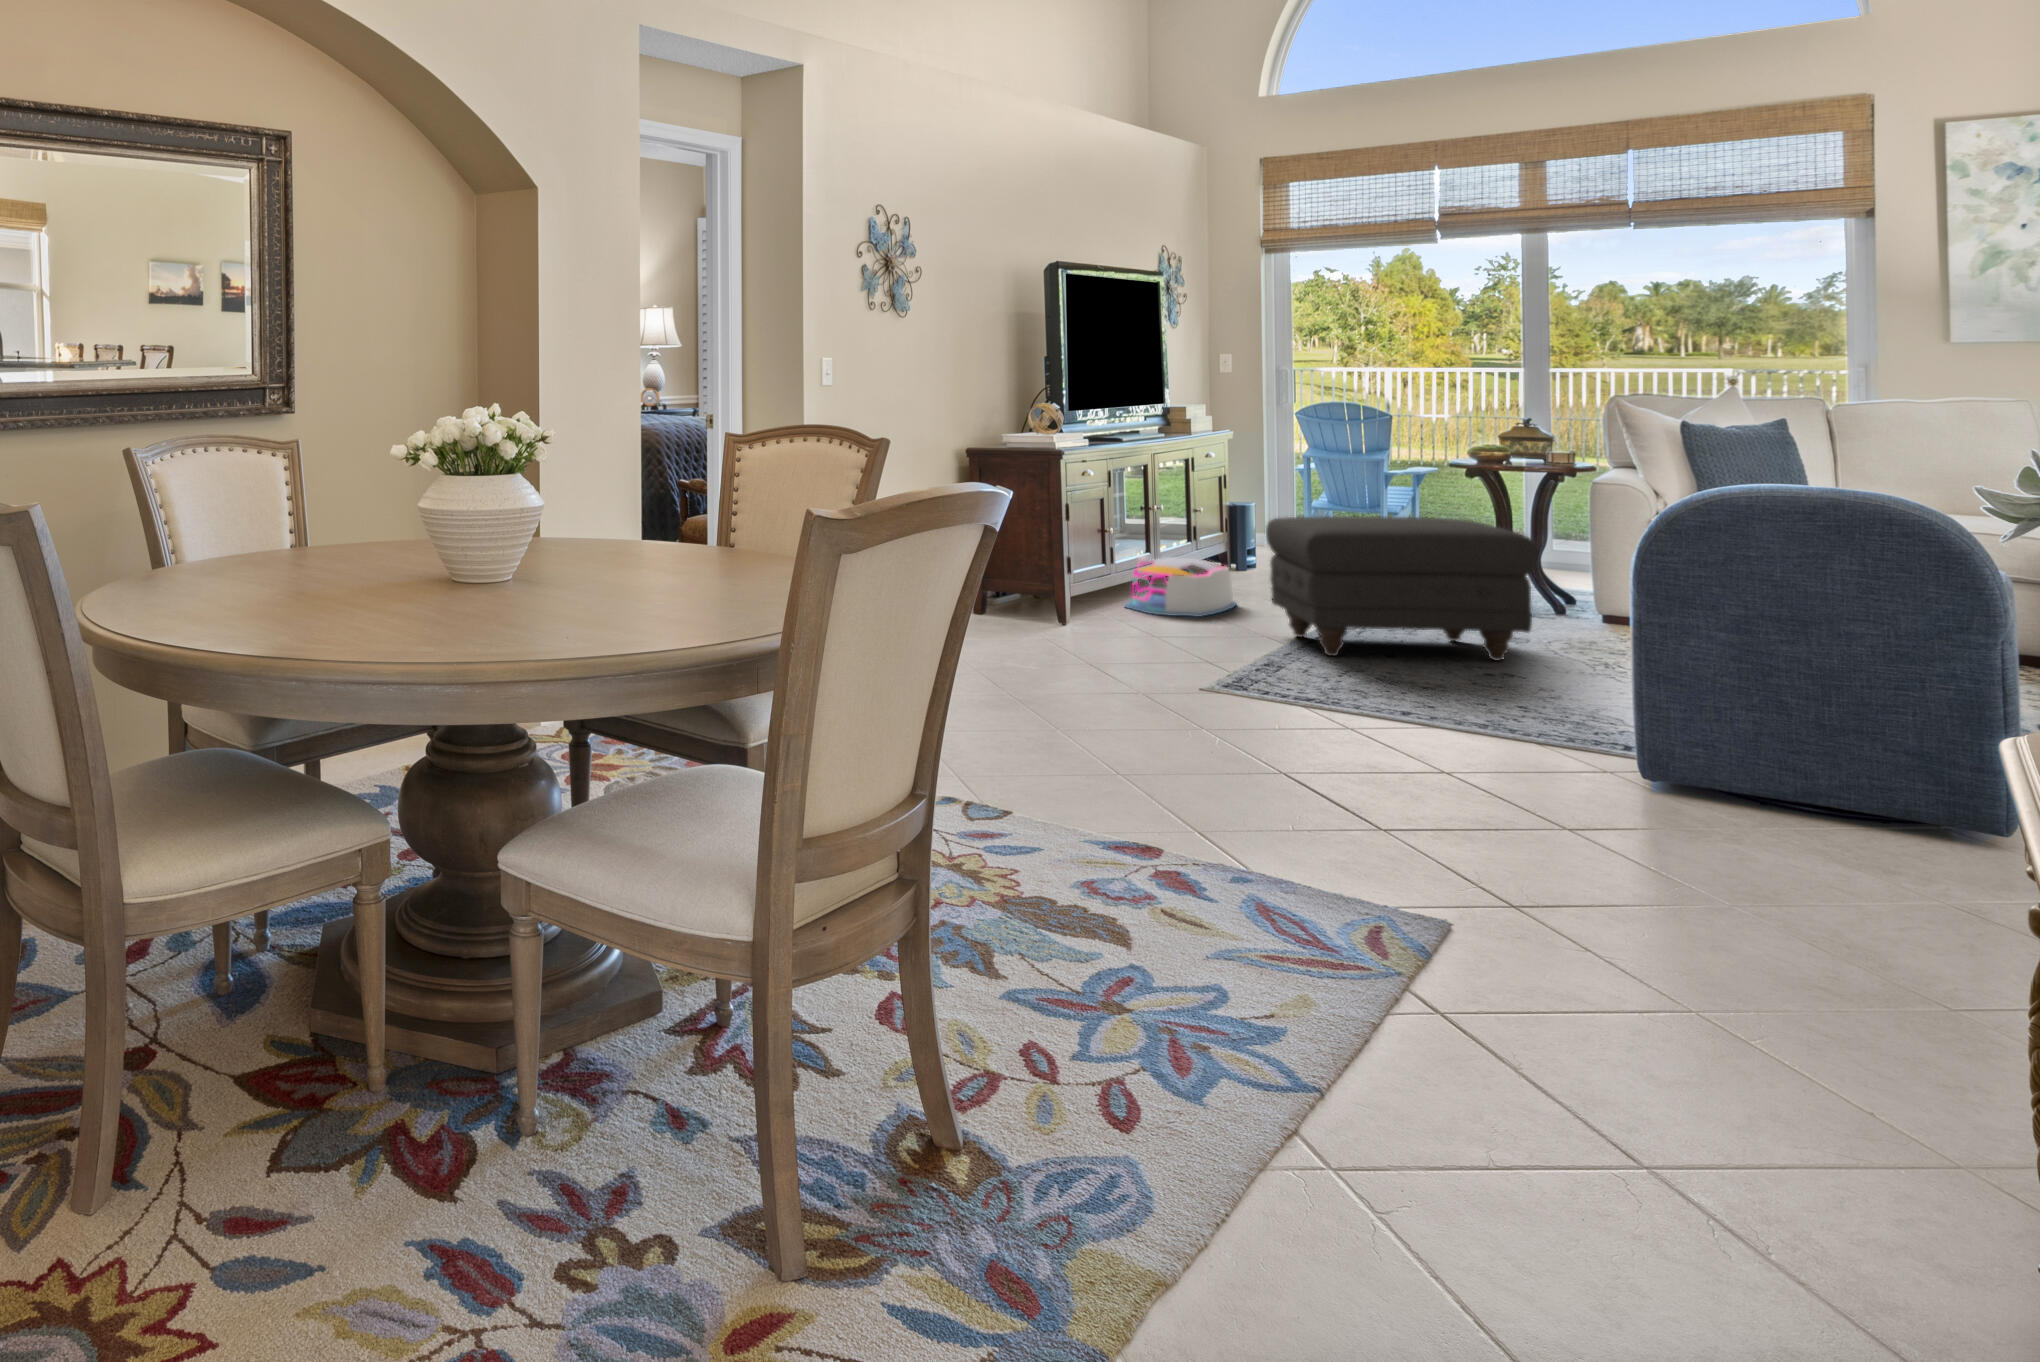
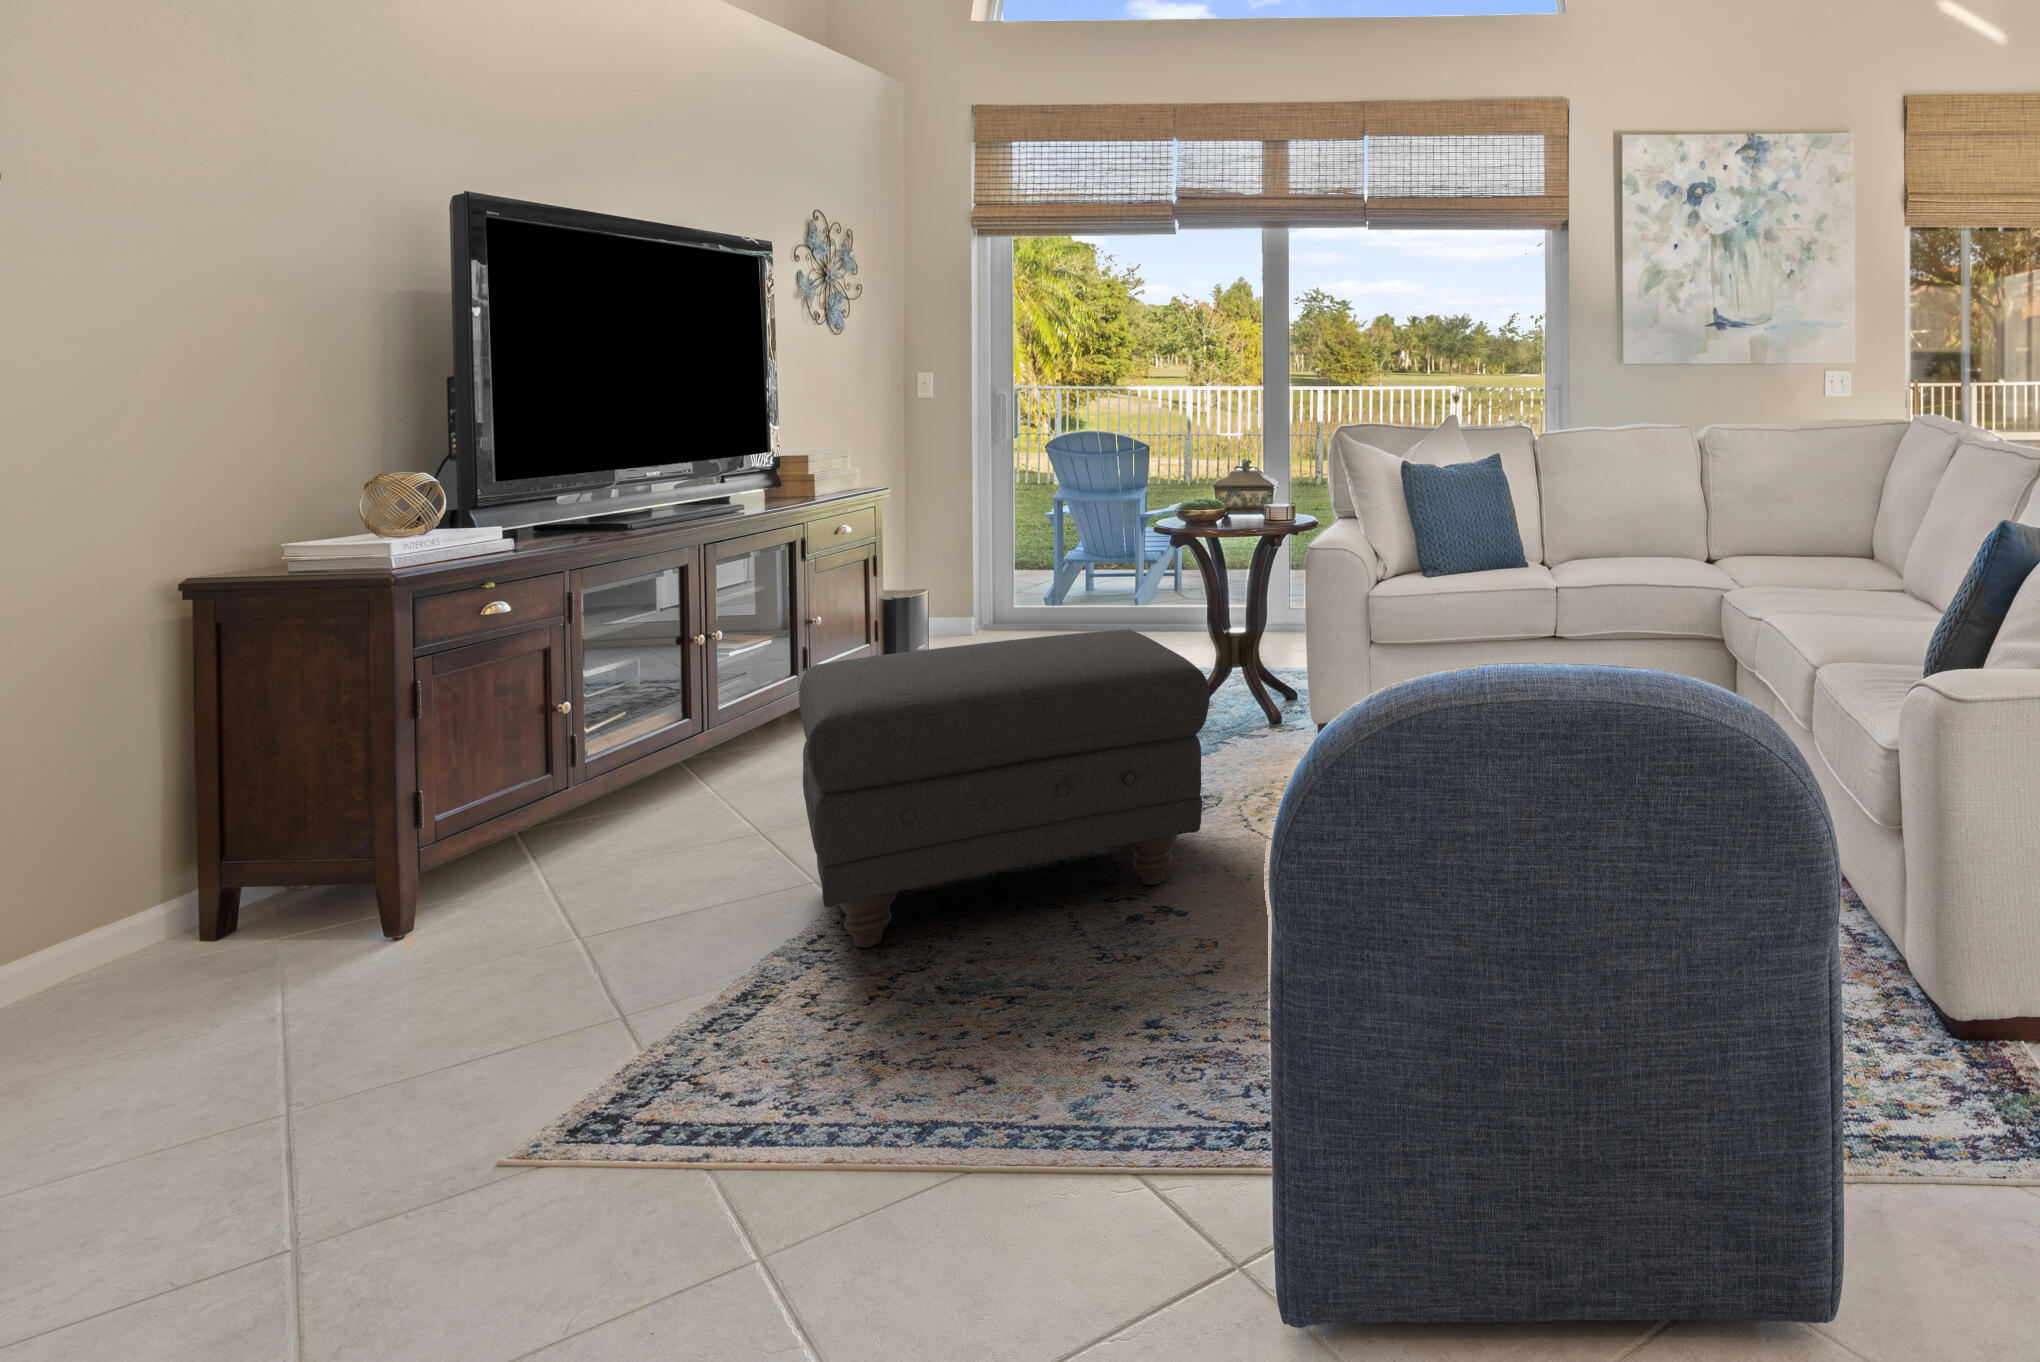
storage bin: present [1125,556,1236,617] -> none [573,723,815,863]

